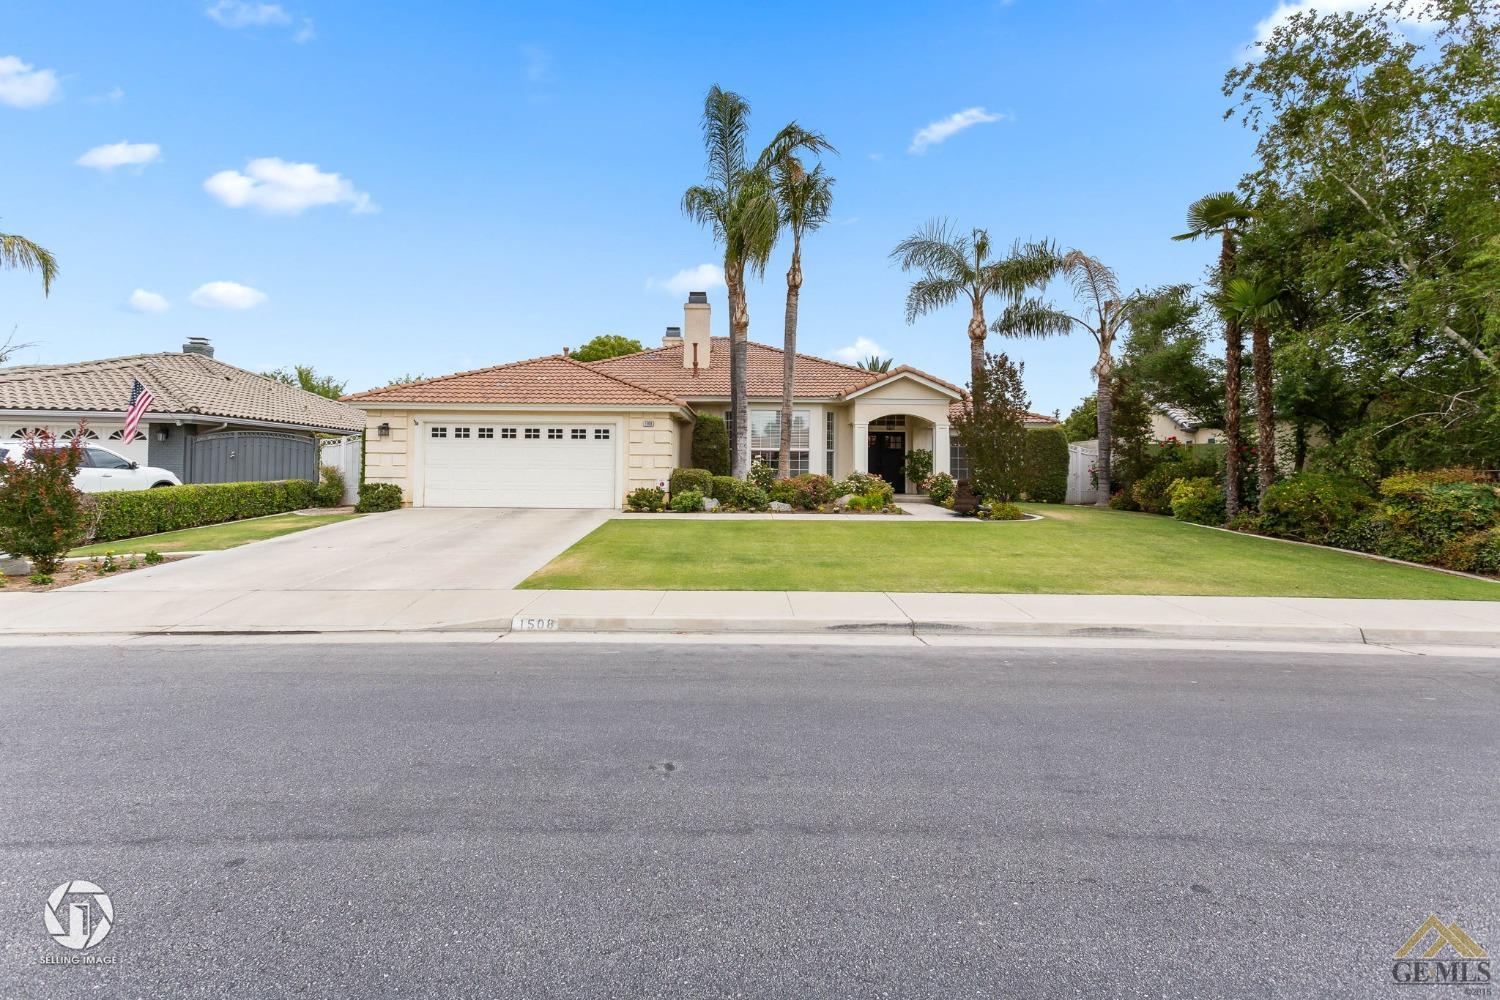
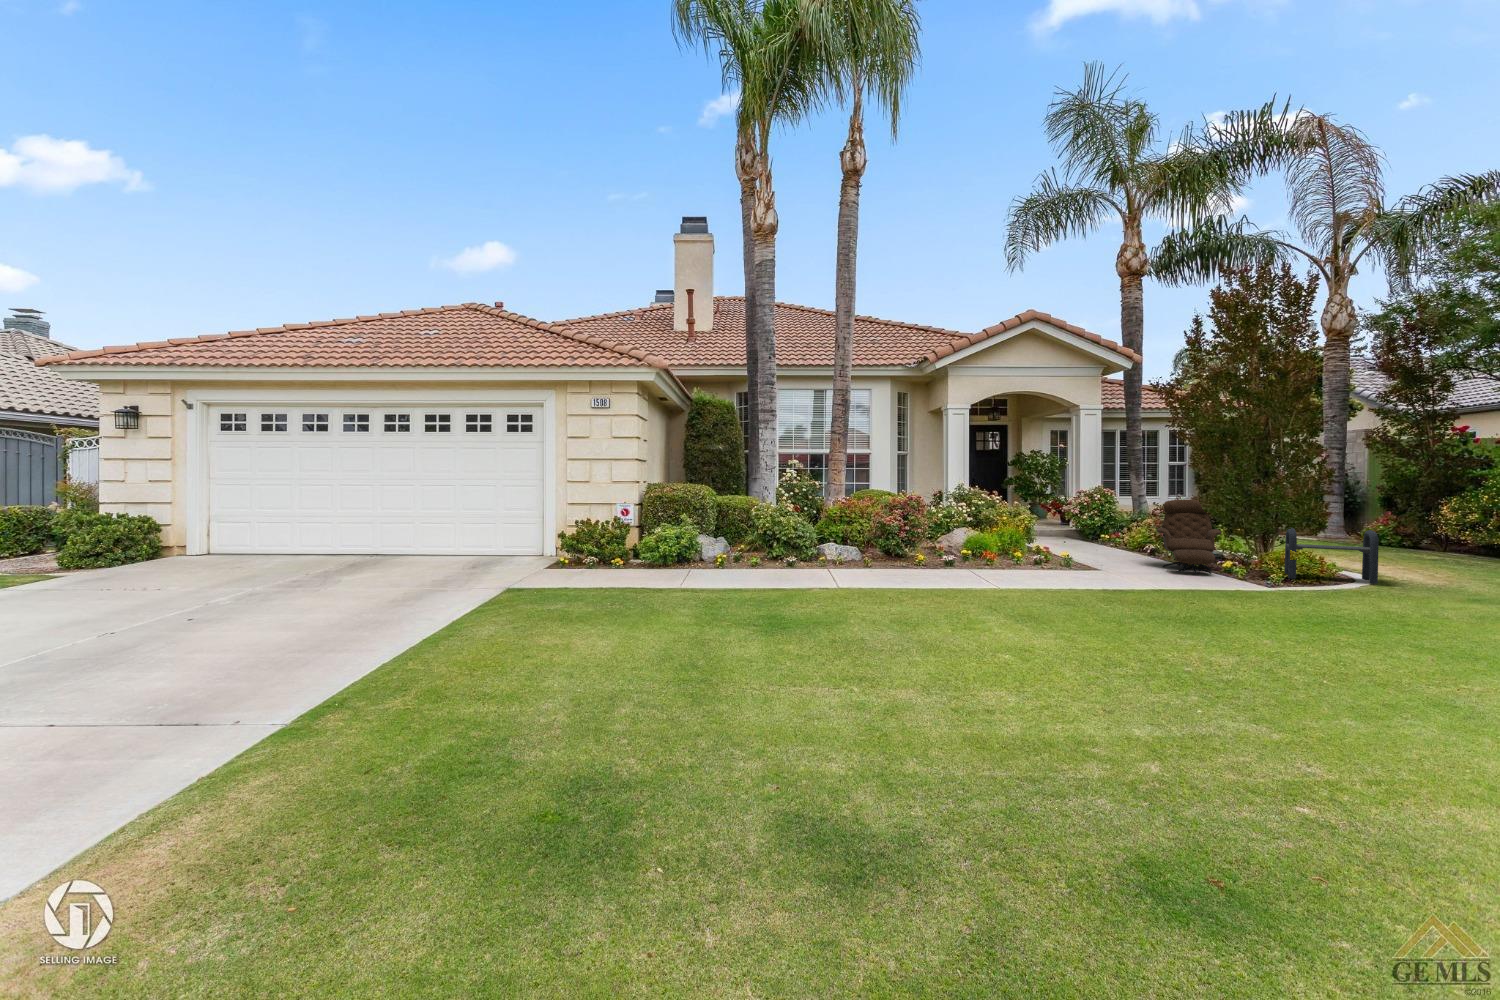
bench: none [1008,493,1049,520] -> present [1285,528,1379,584]

